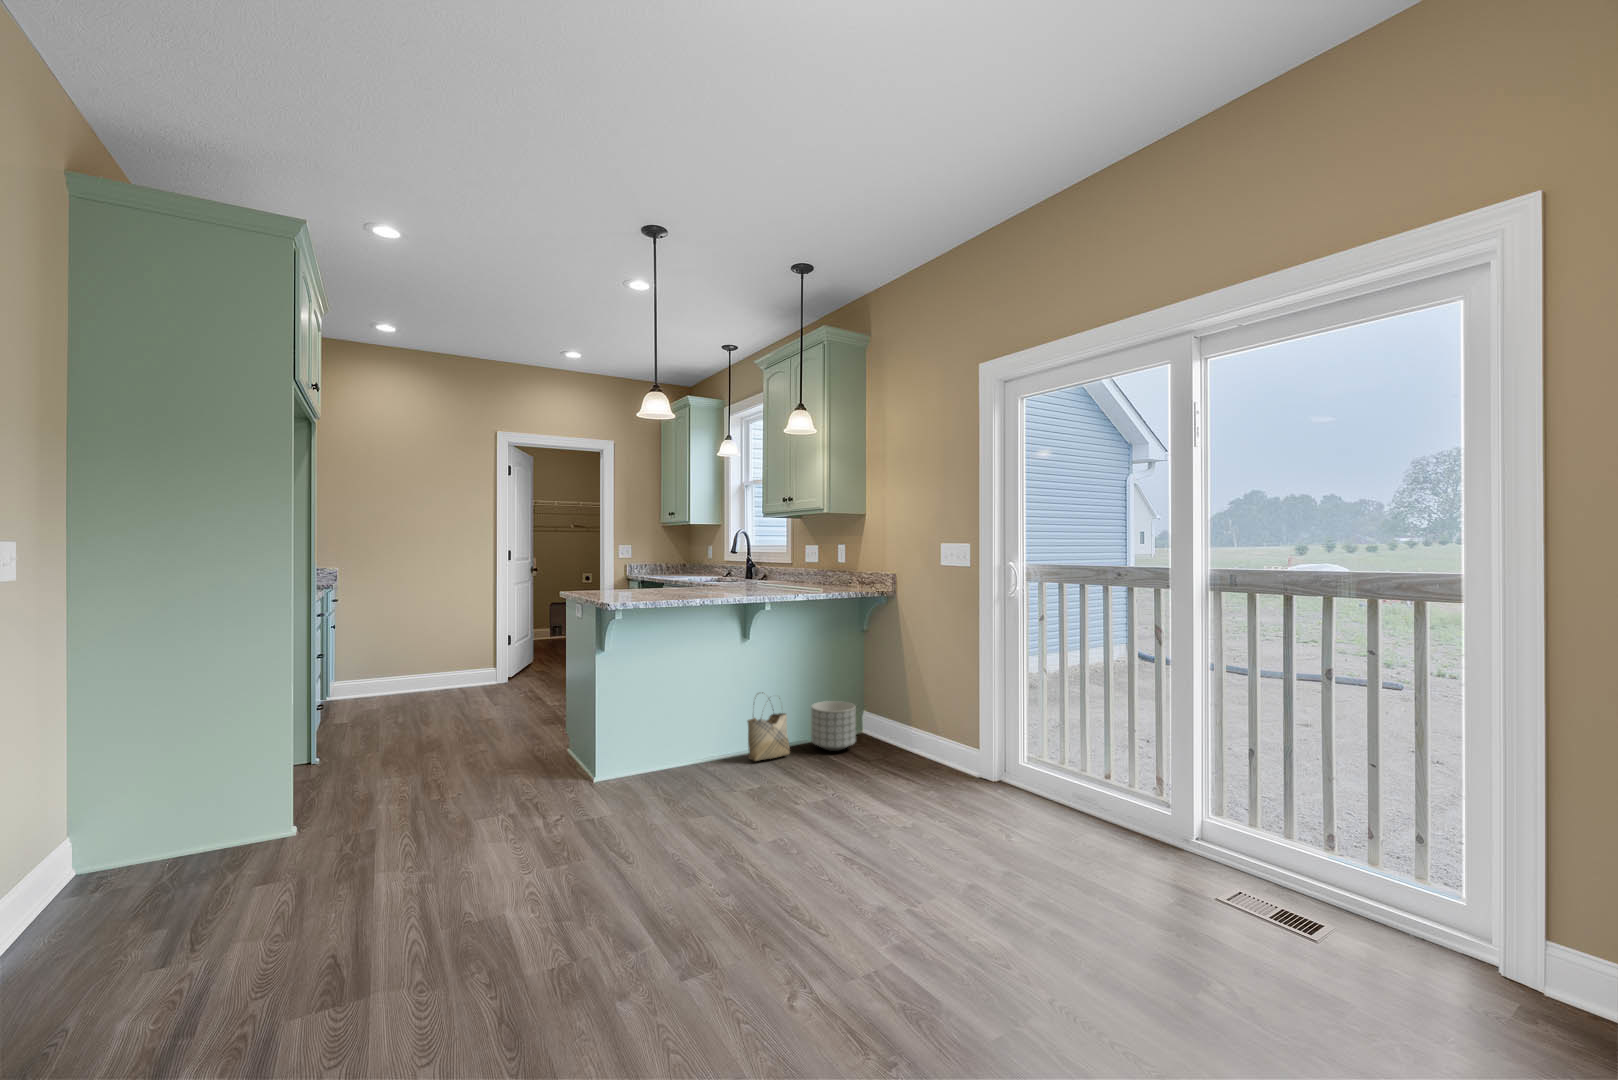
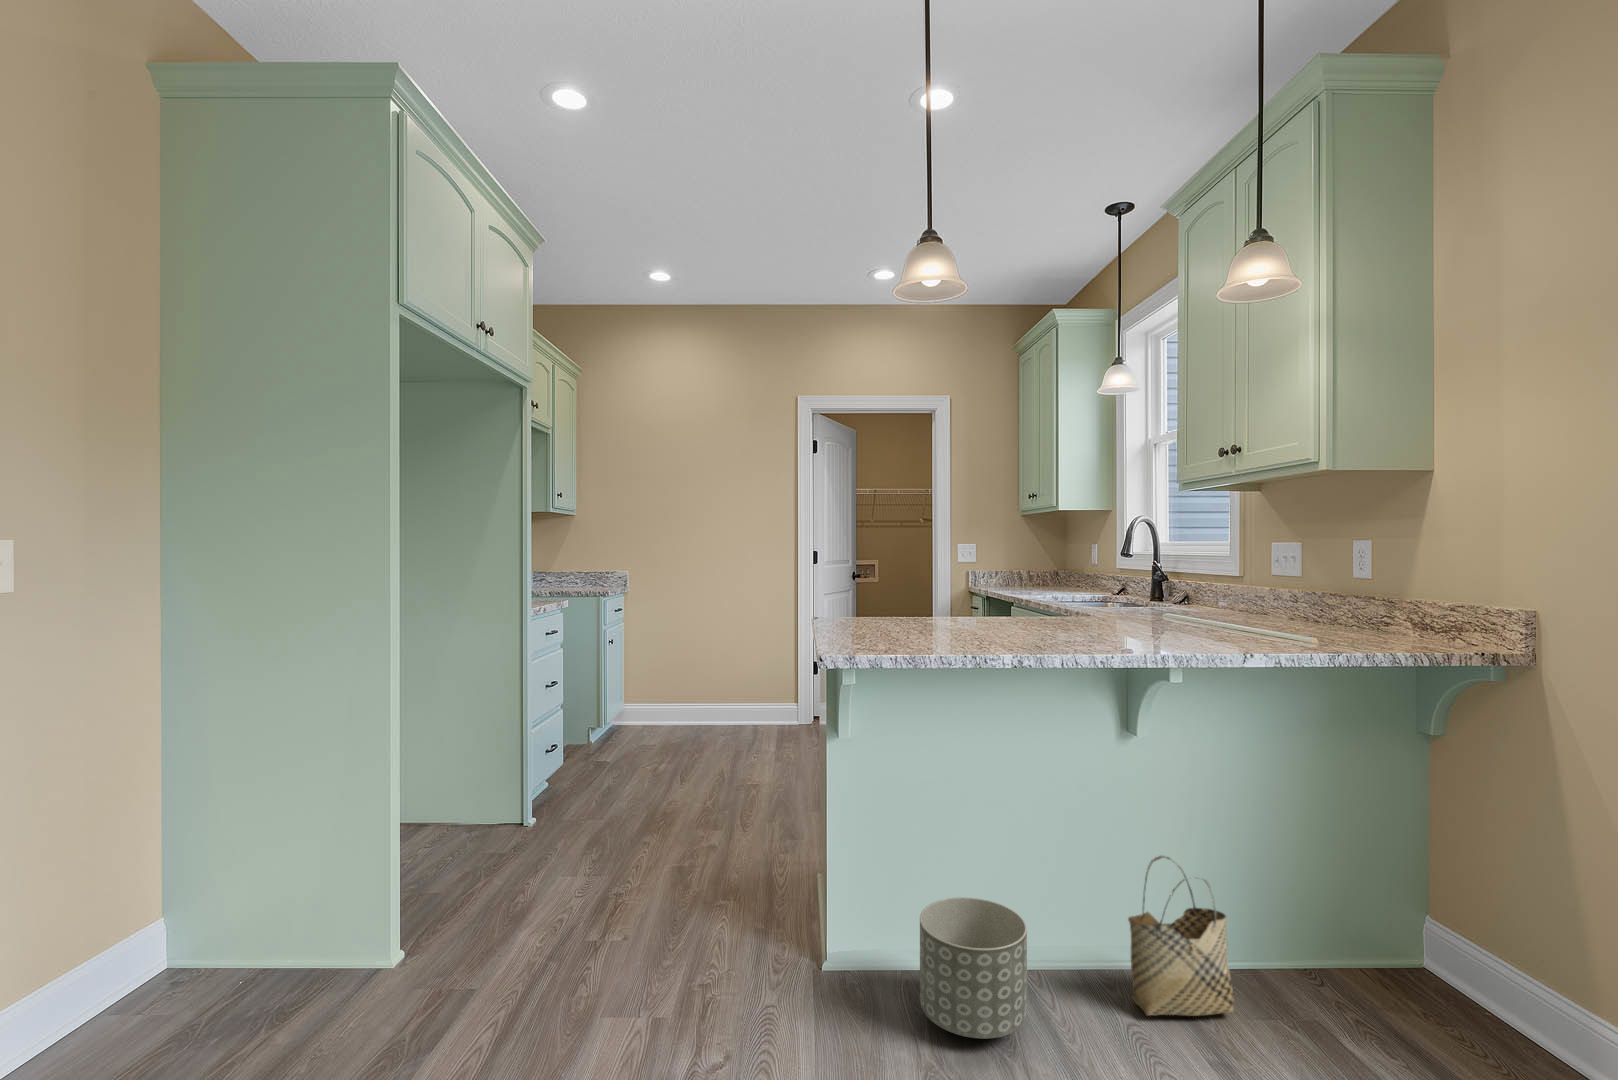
planter: present [811,701,856,751] -> present [920,897,1027,1039]

